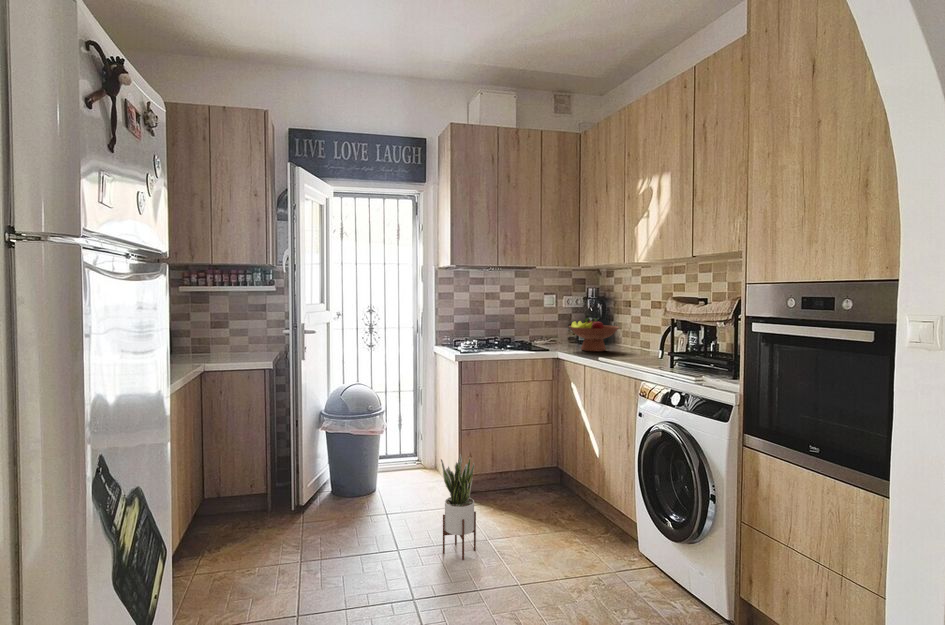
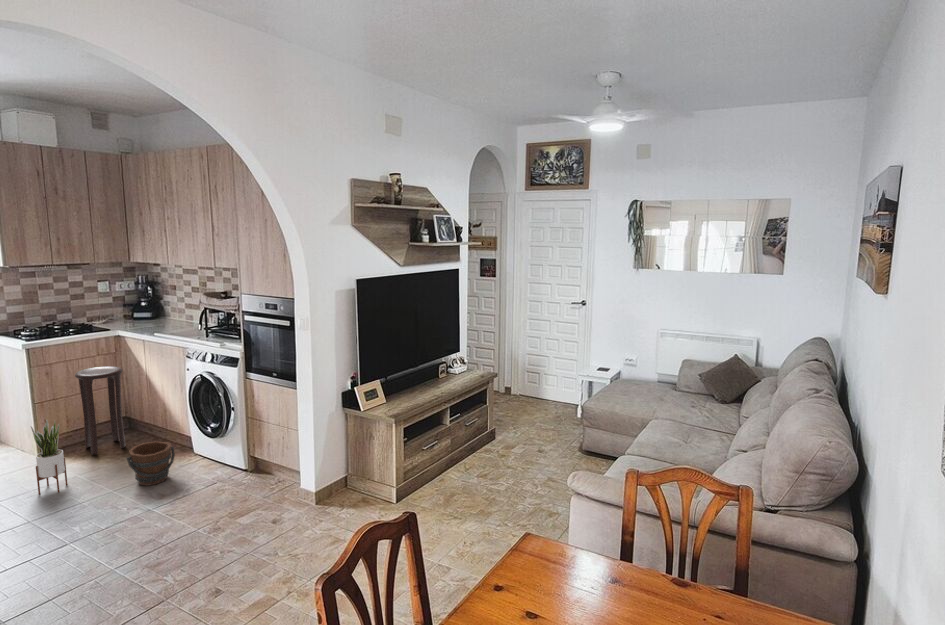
fruit bowl: present [569,318,619,351] -> none [126,303,168,328]
stool: none [504,396,557,513] -> present [75,366,126,455]
bucket: none [545,518,612,594] -> present [127,441,175,486]

